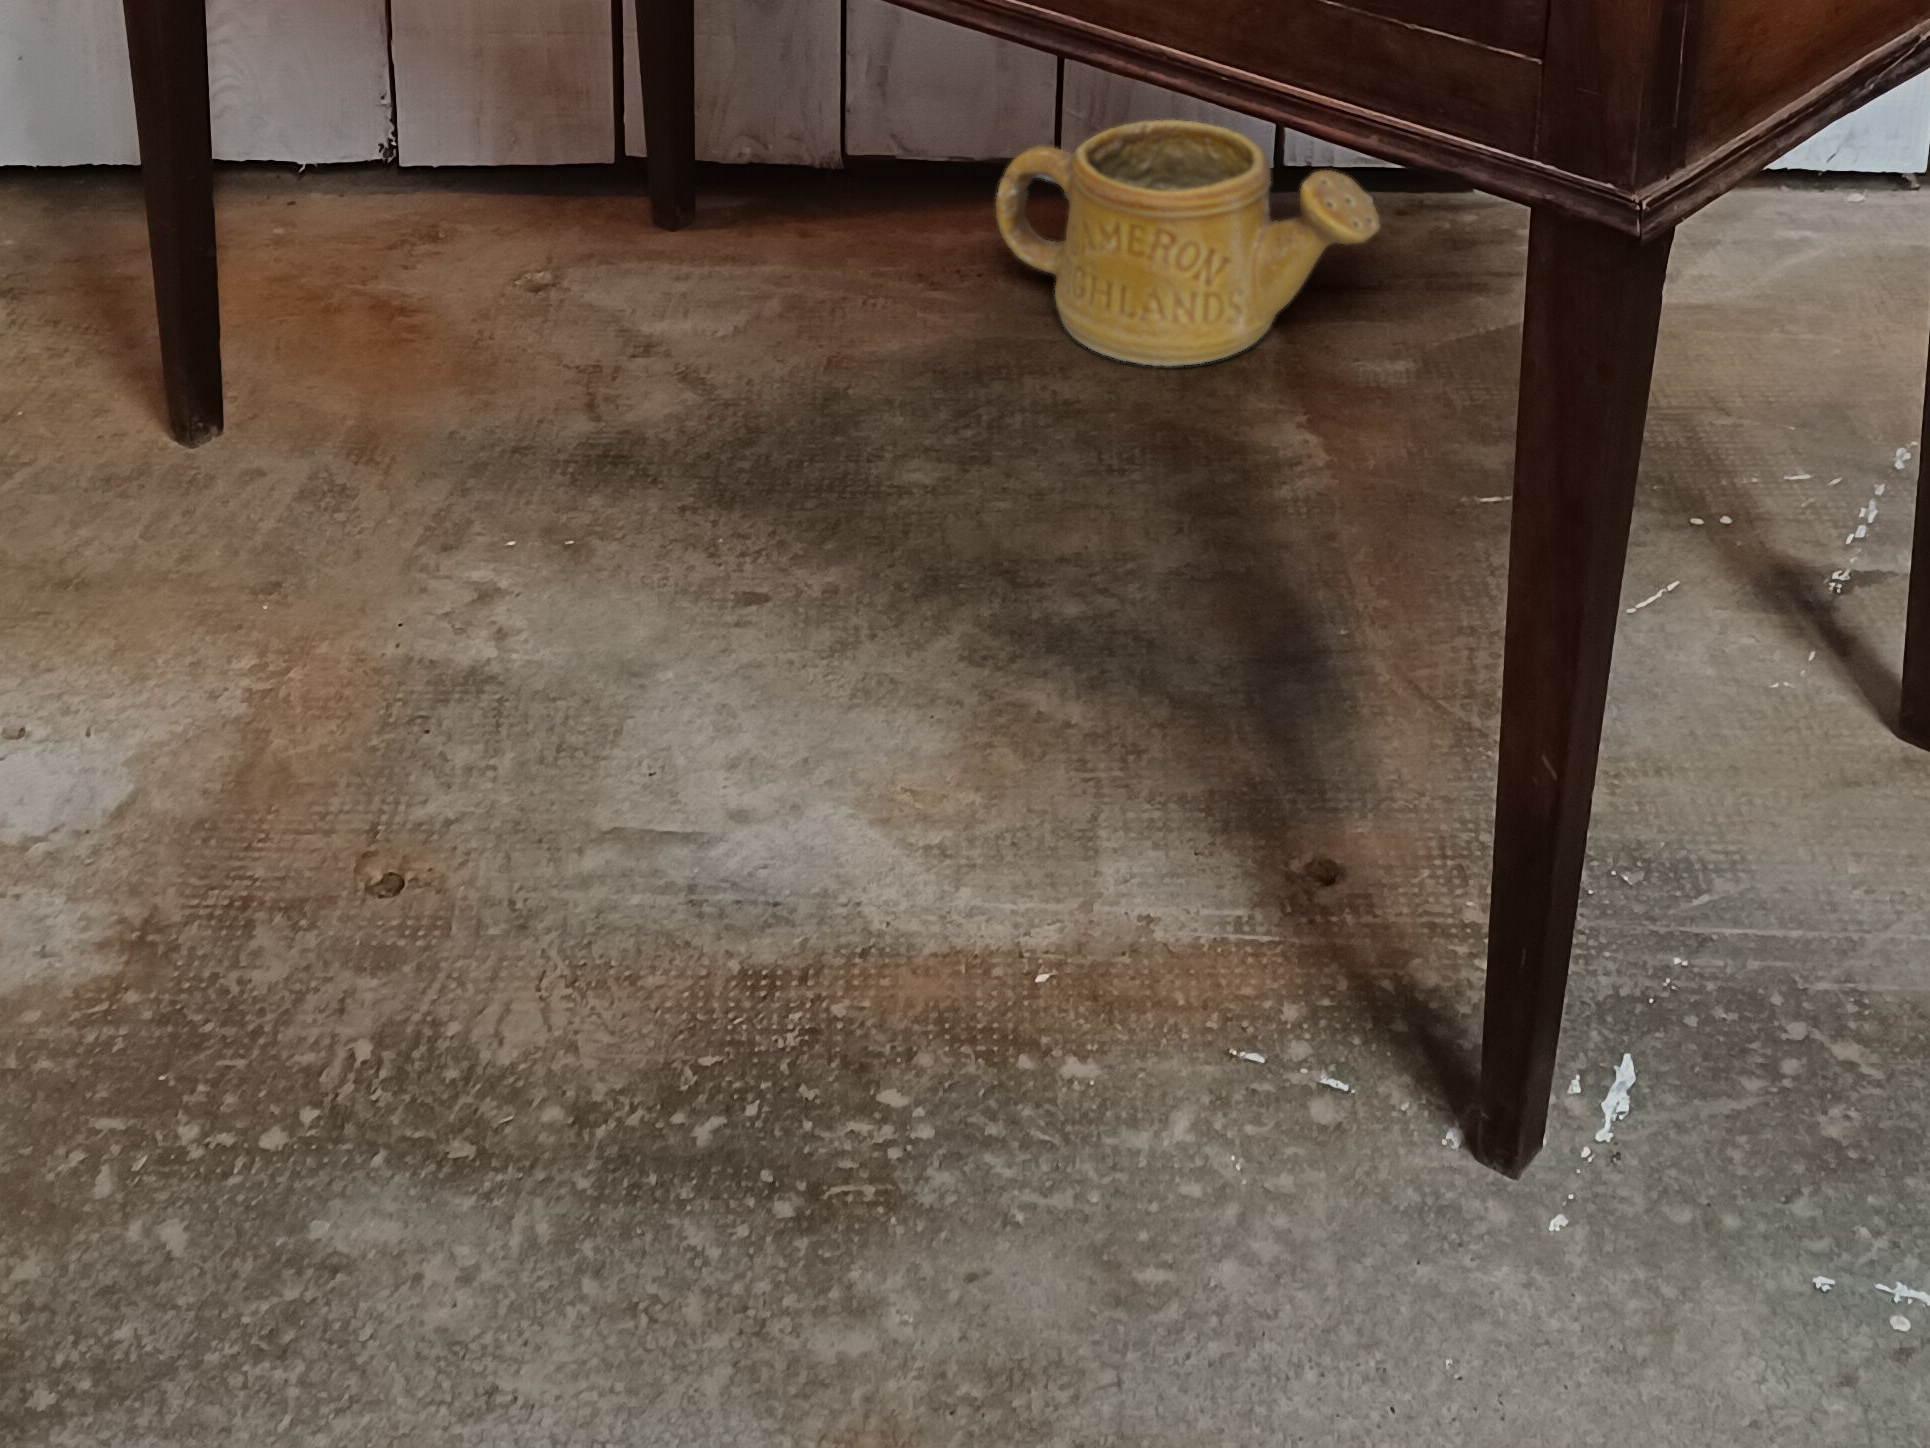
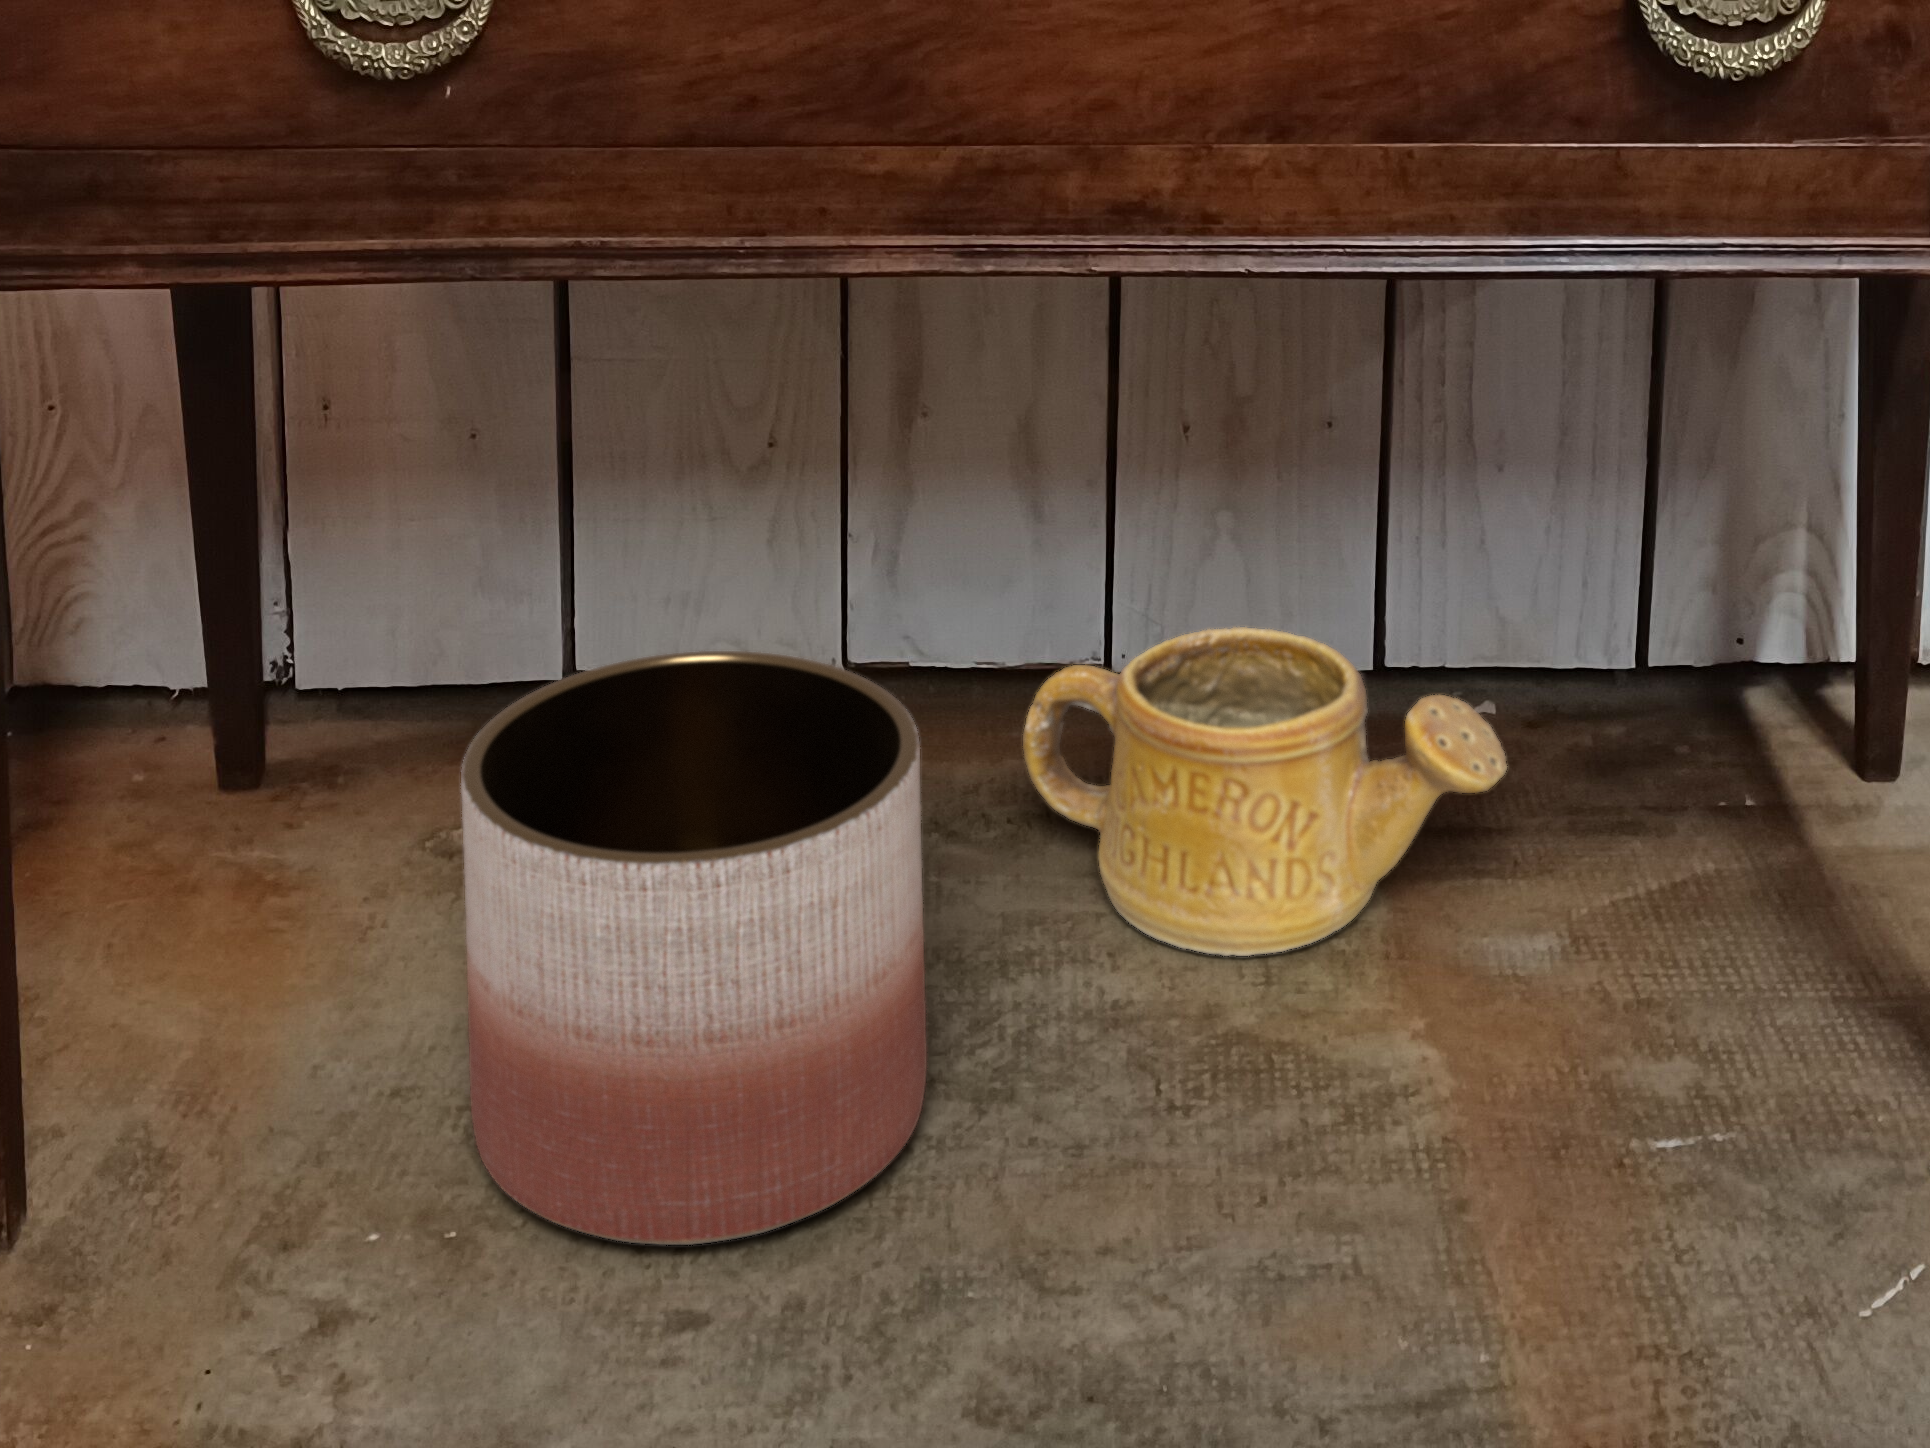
planter: none [578,120,926,542] -> present [461,651,927,1245]

